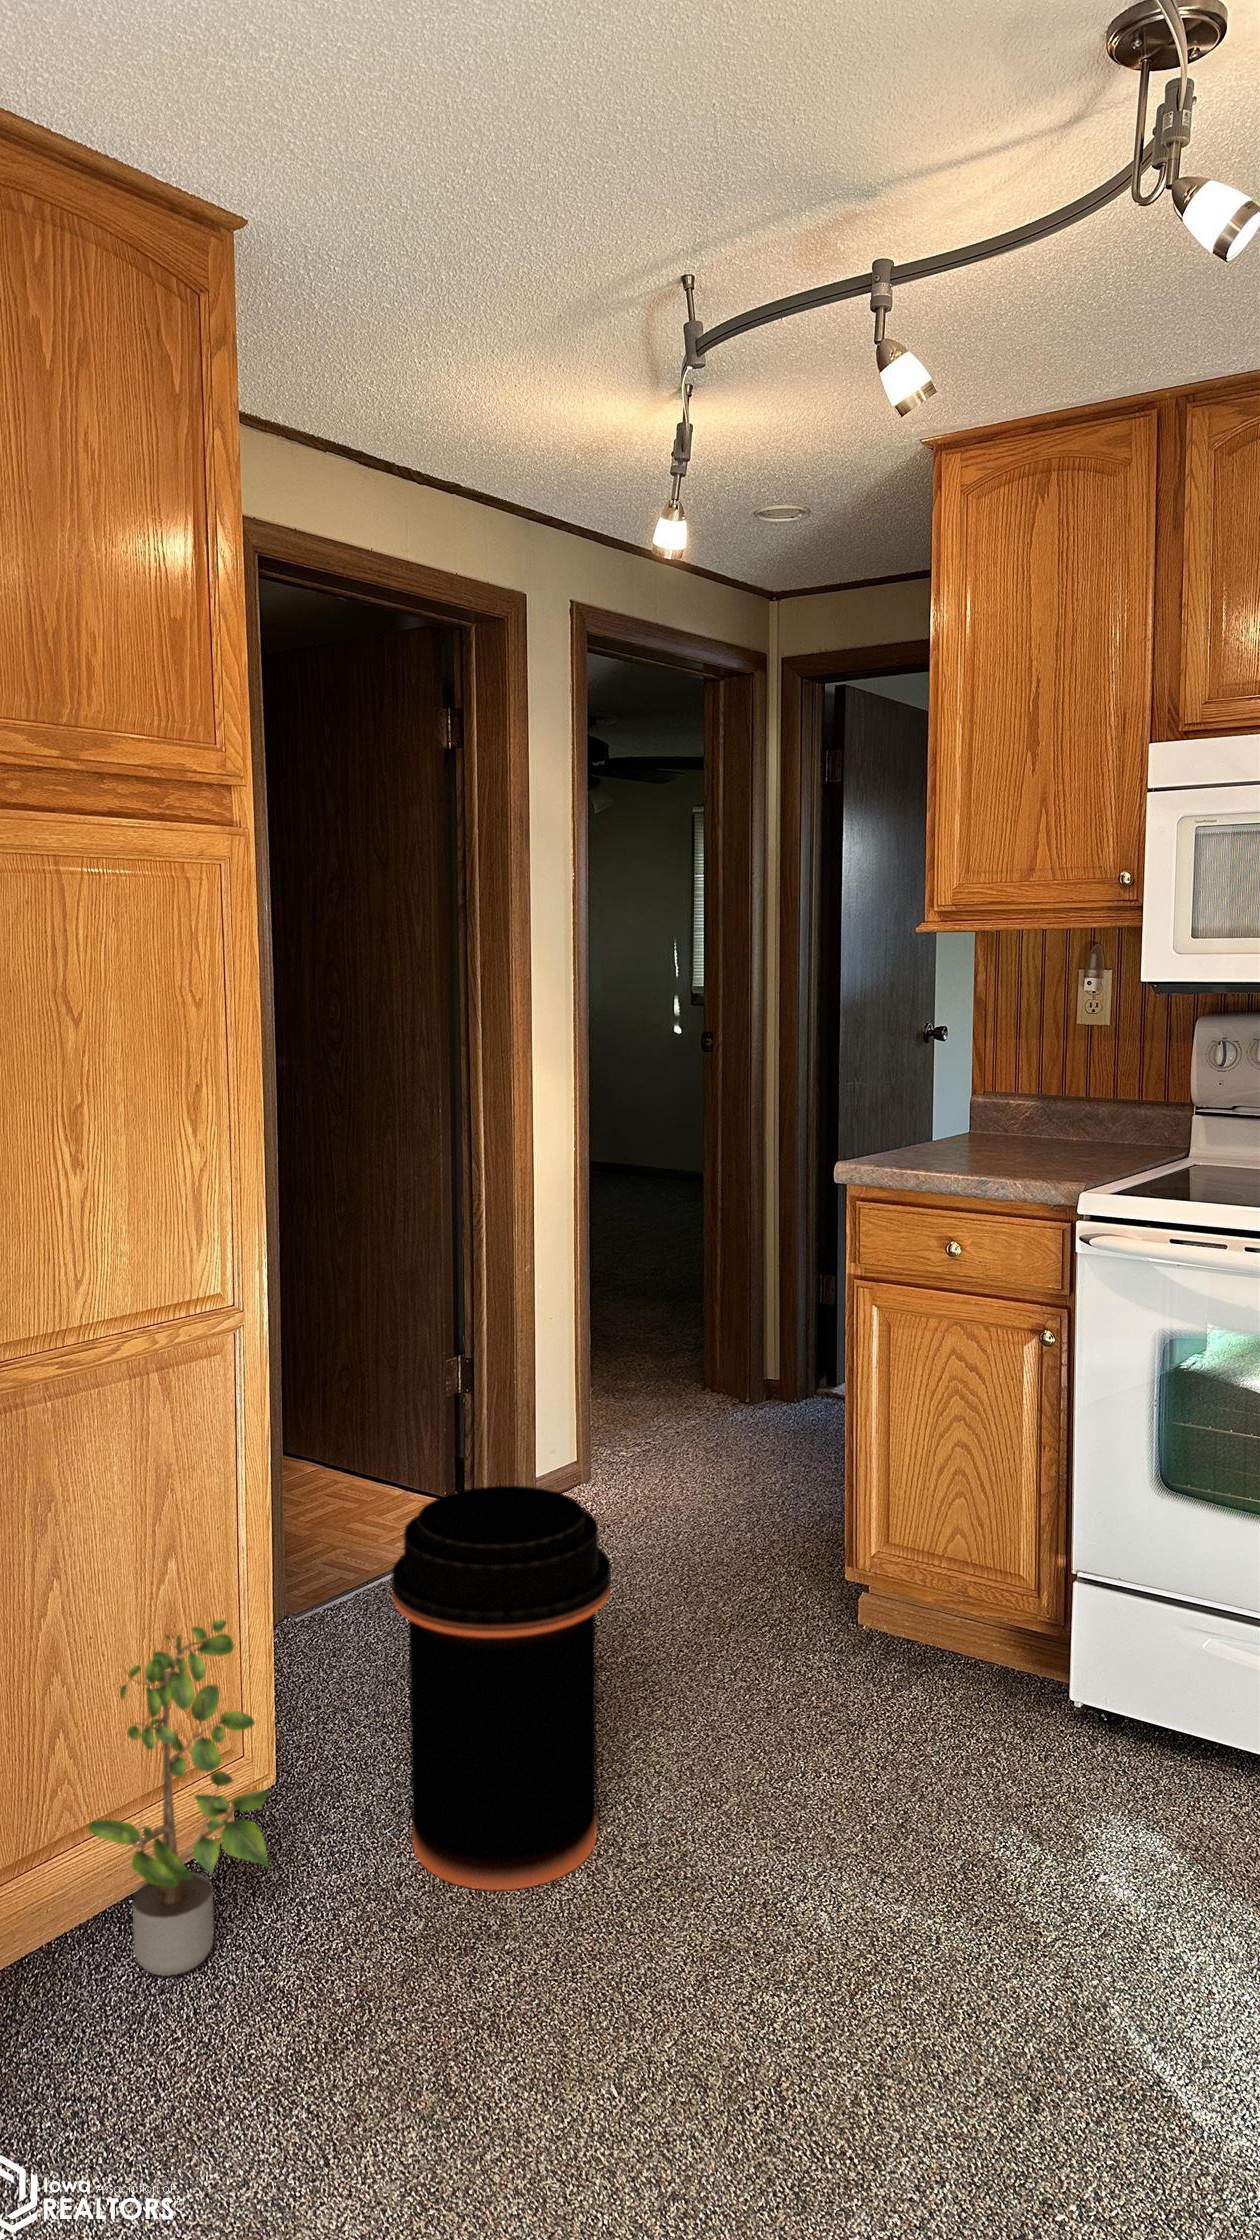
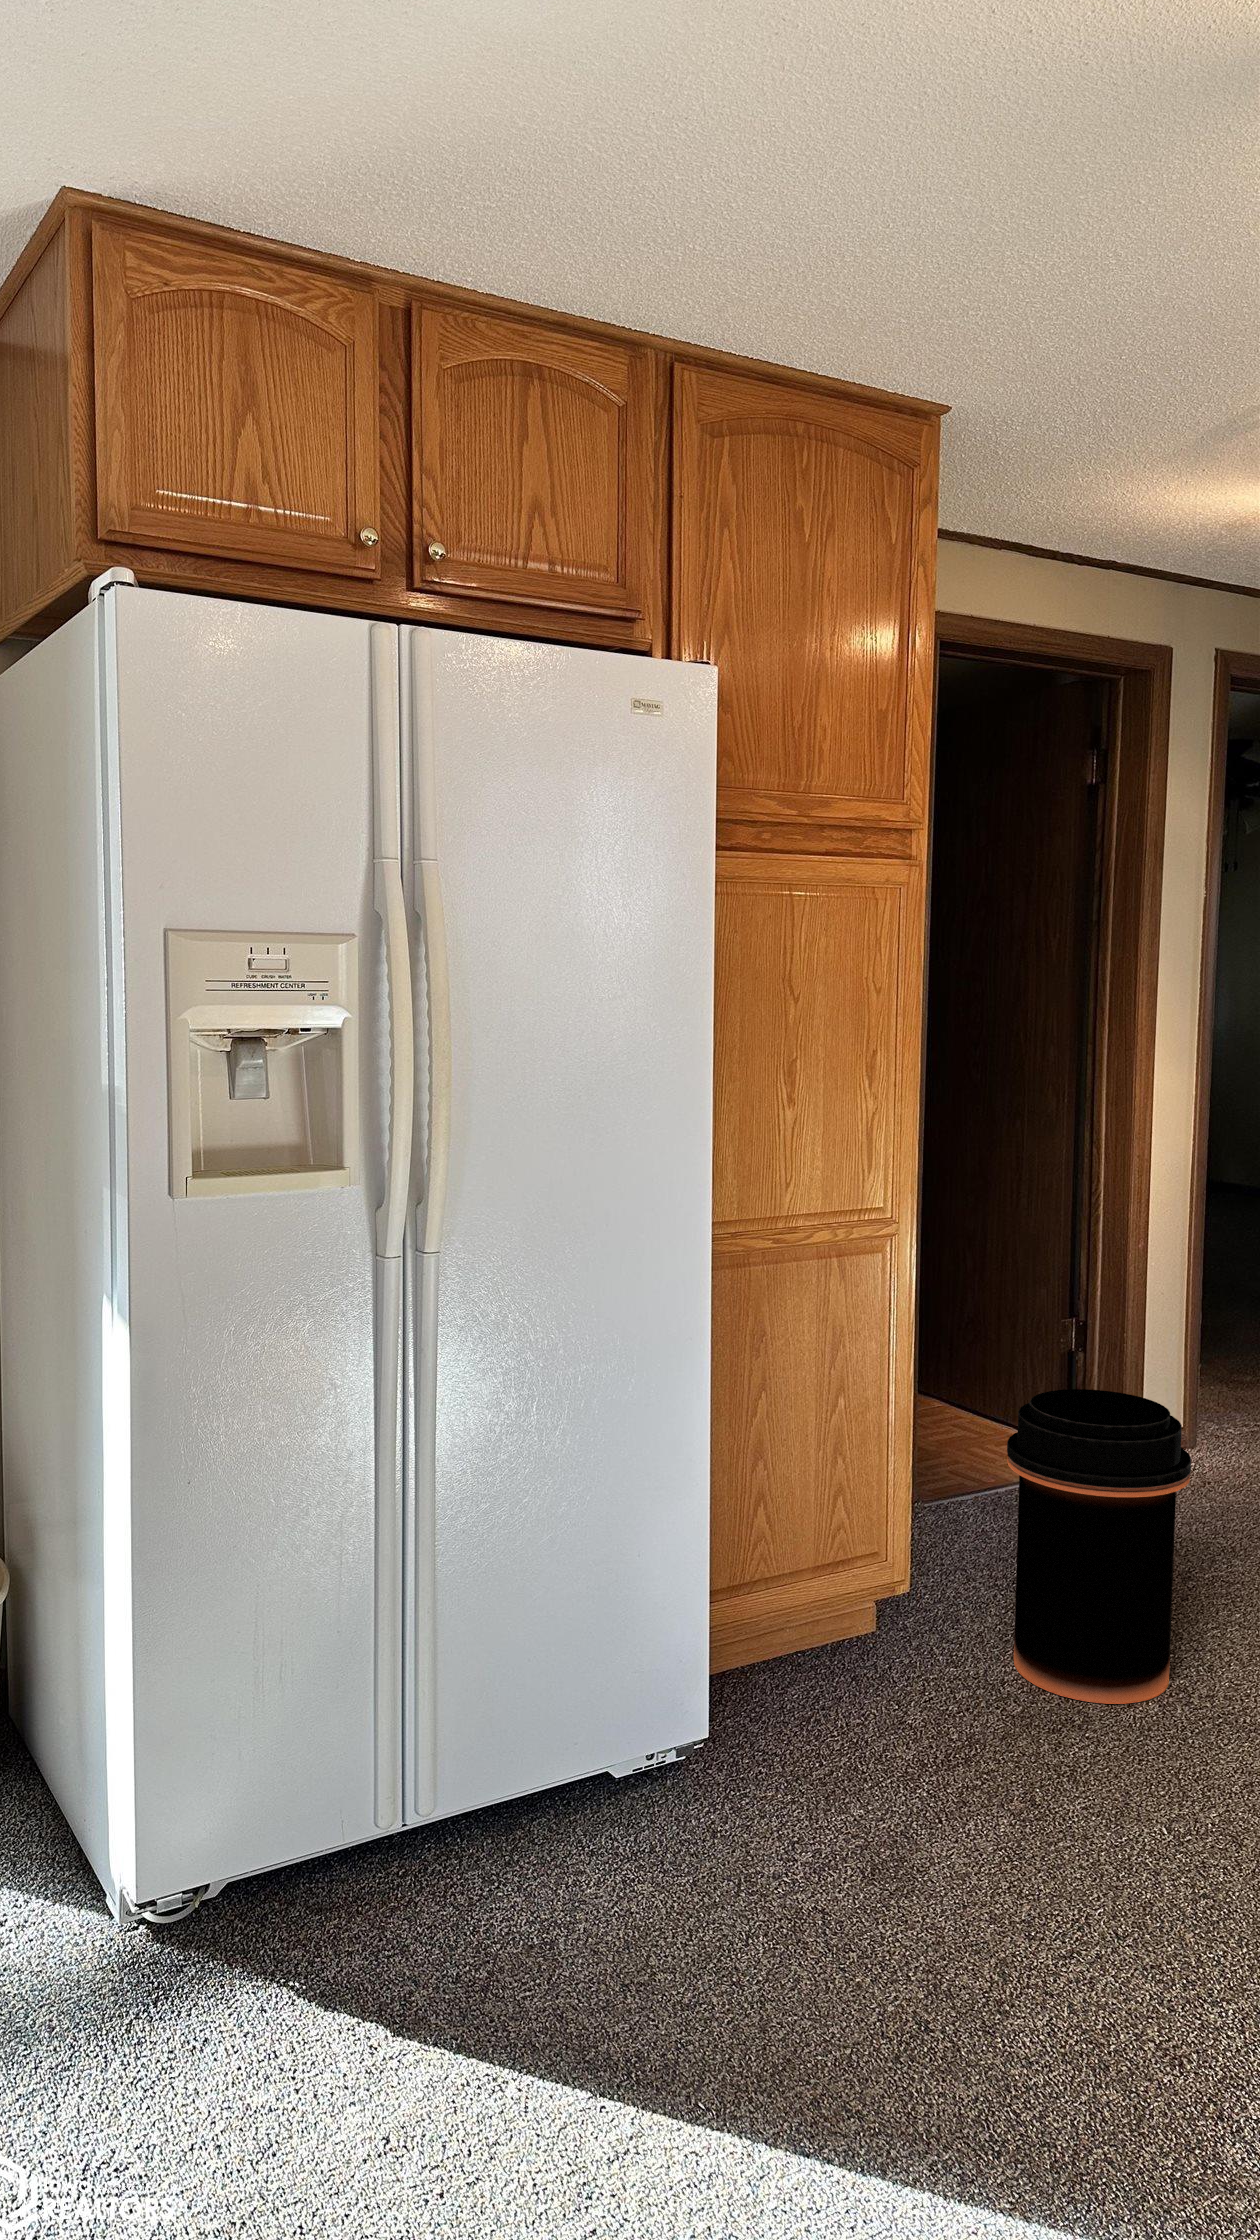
potted plant: present [88,1620,270,1976] -> none [776,1440,908,1700]

